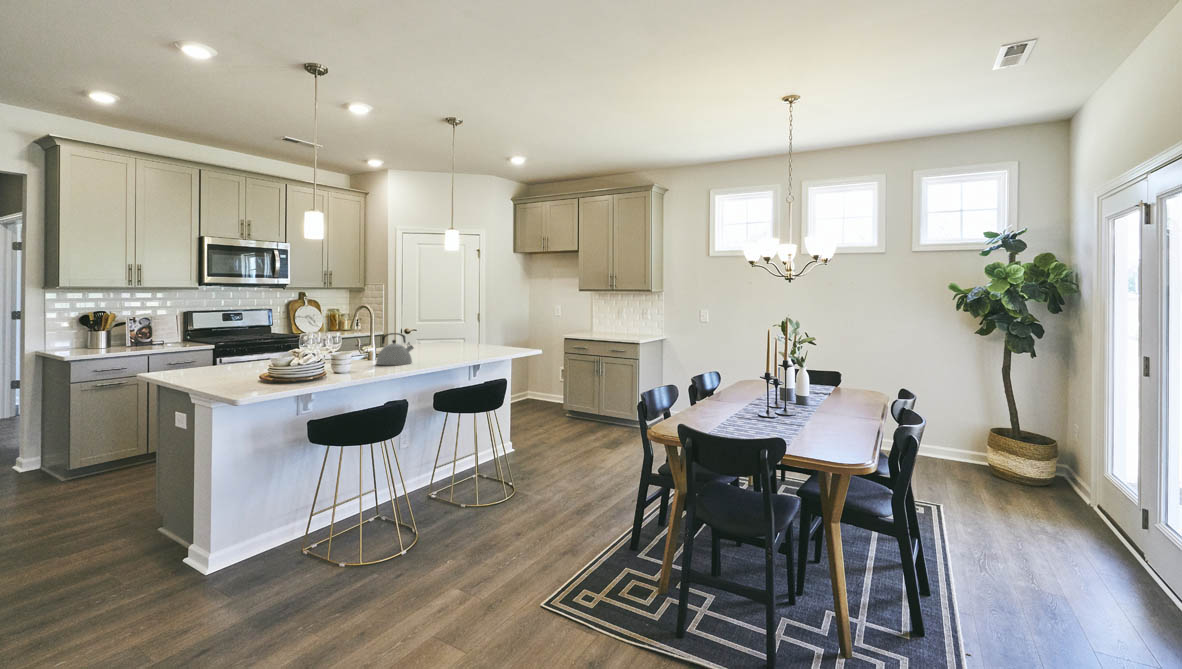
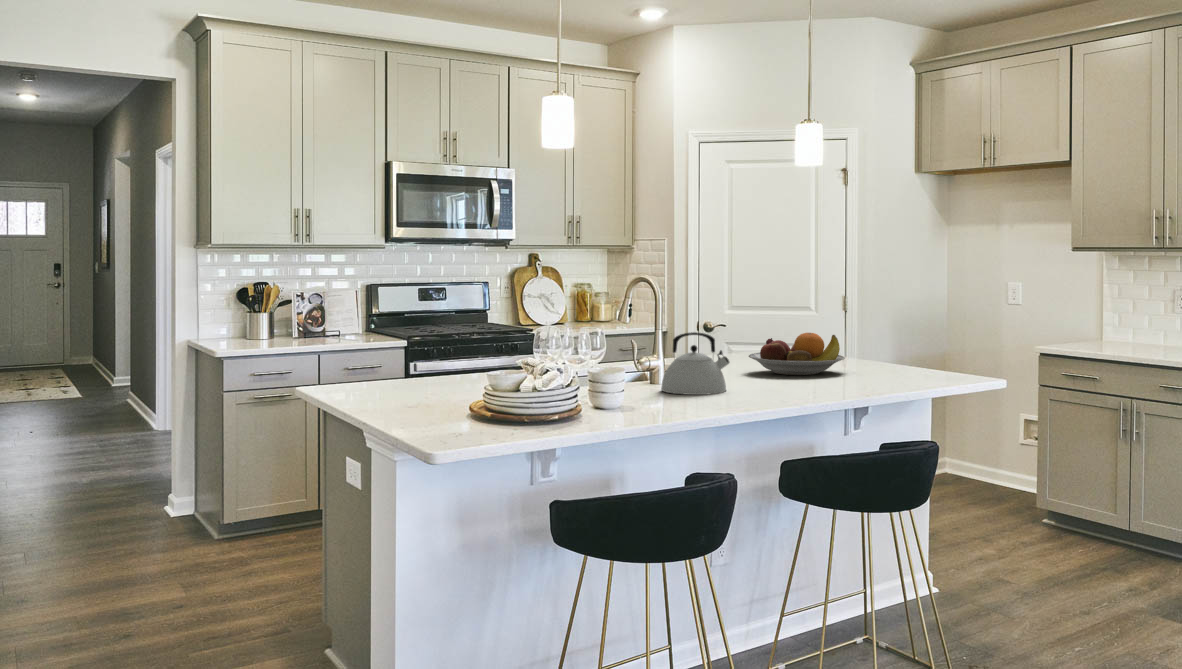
fruit bowl: none [427,333,476,355] -> present [749,333,845,375]

